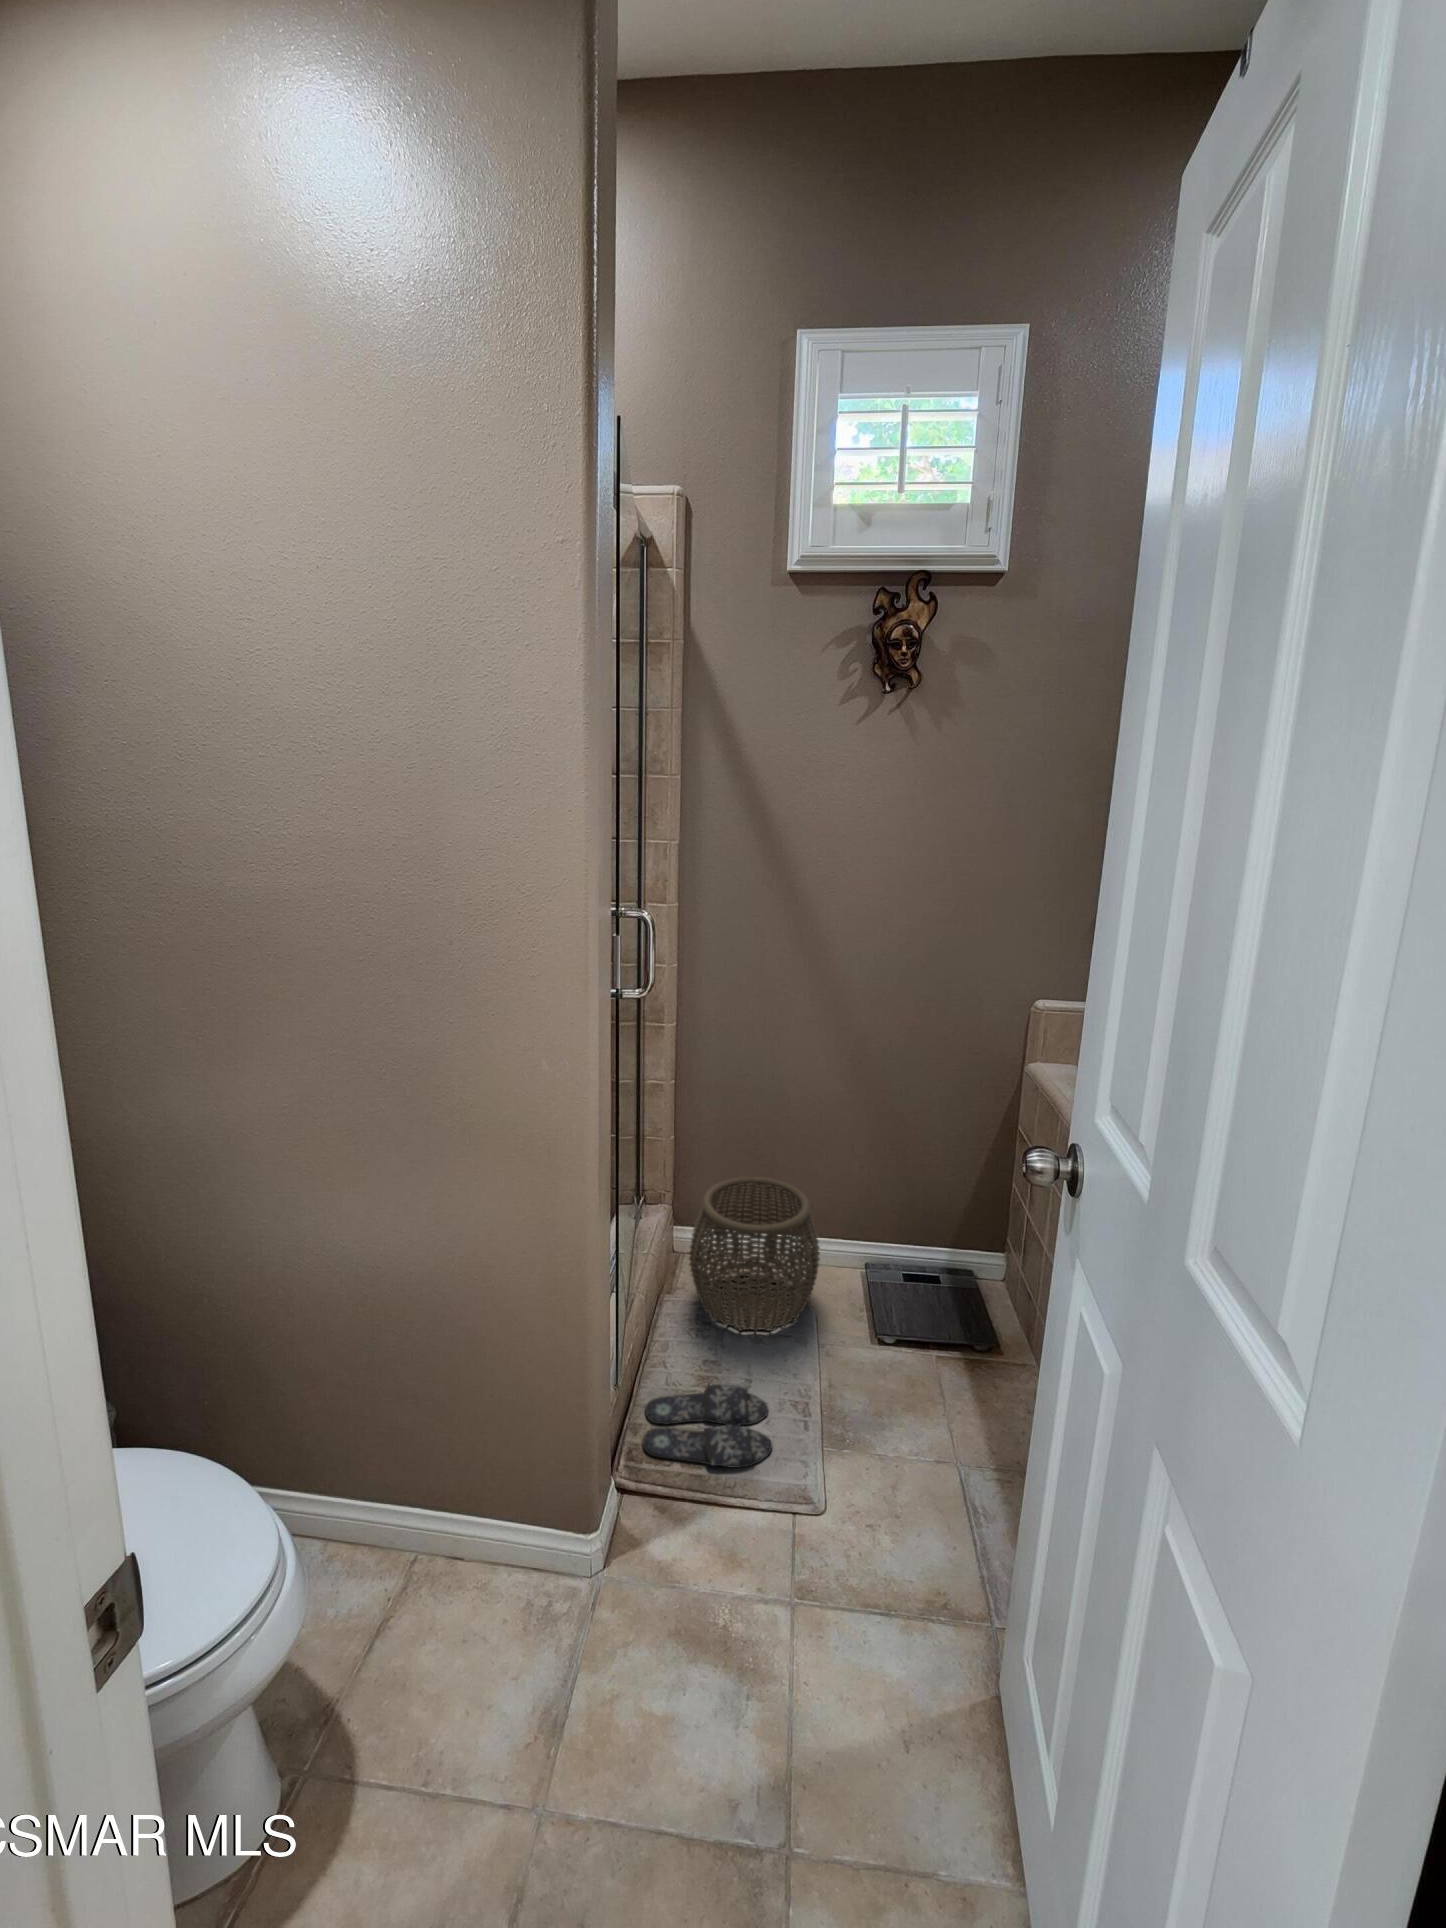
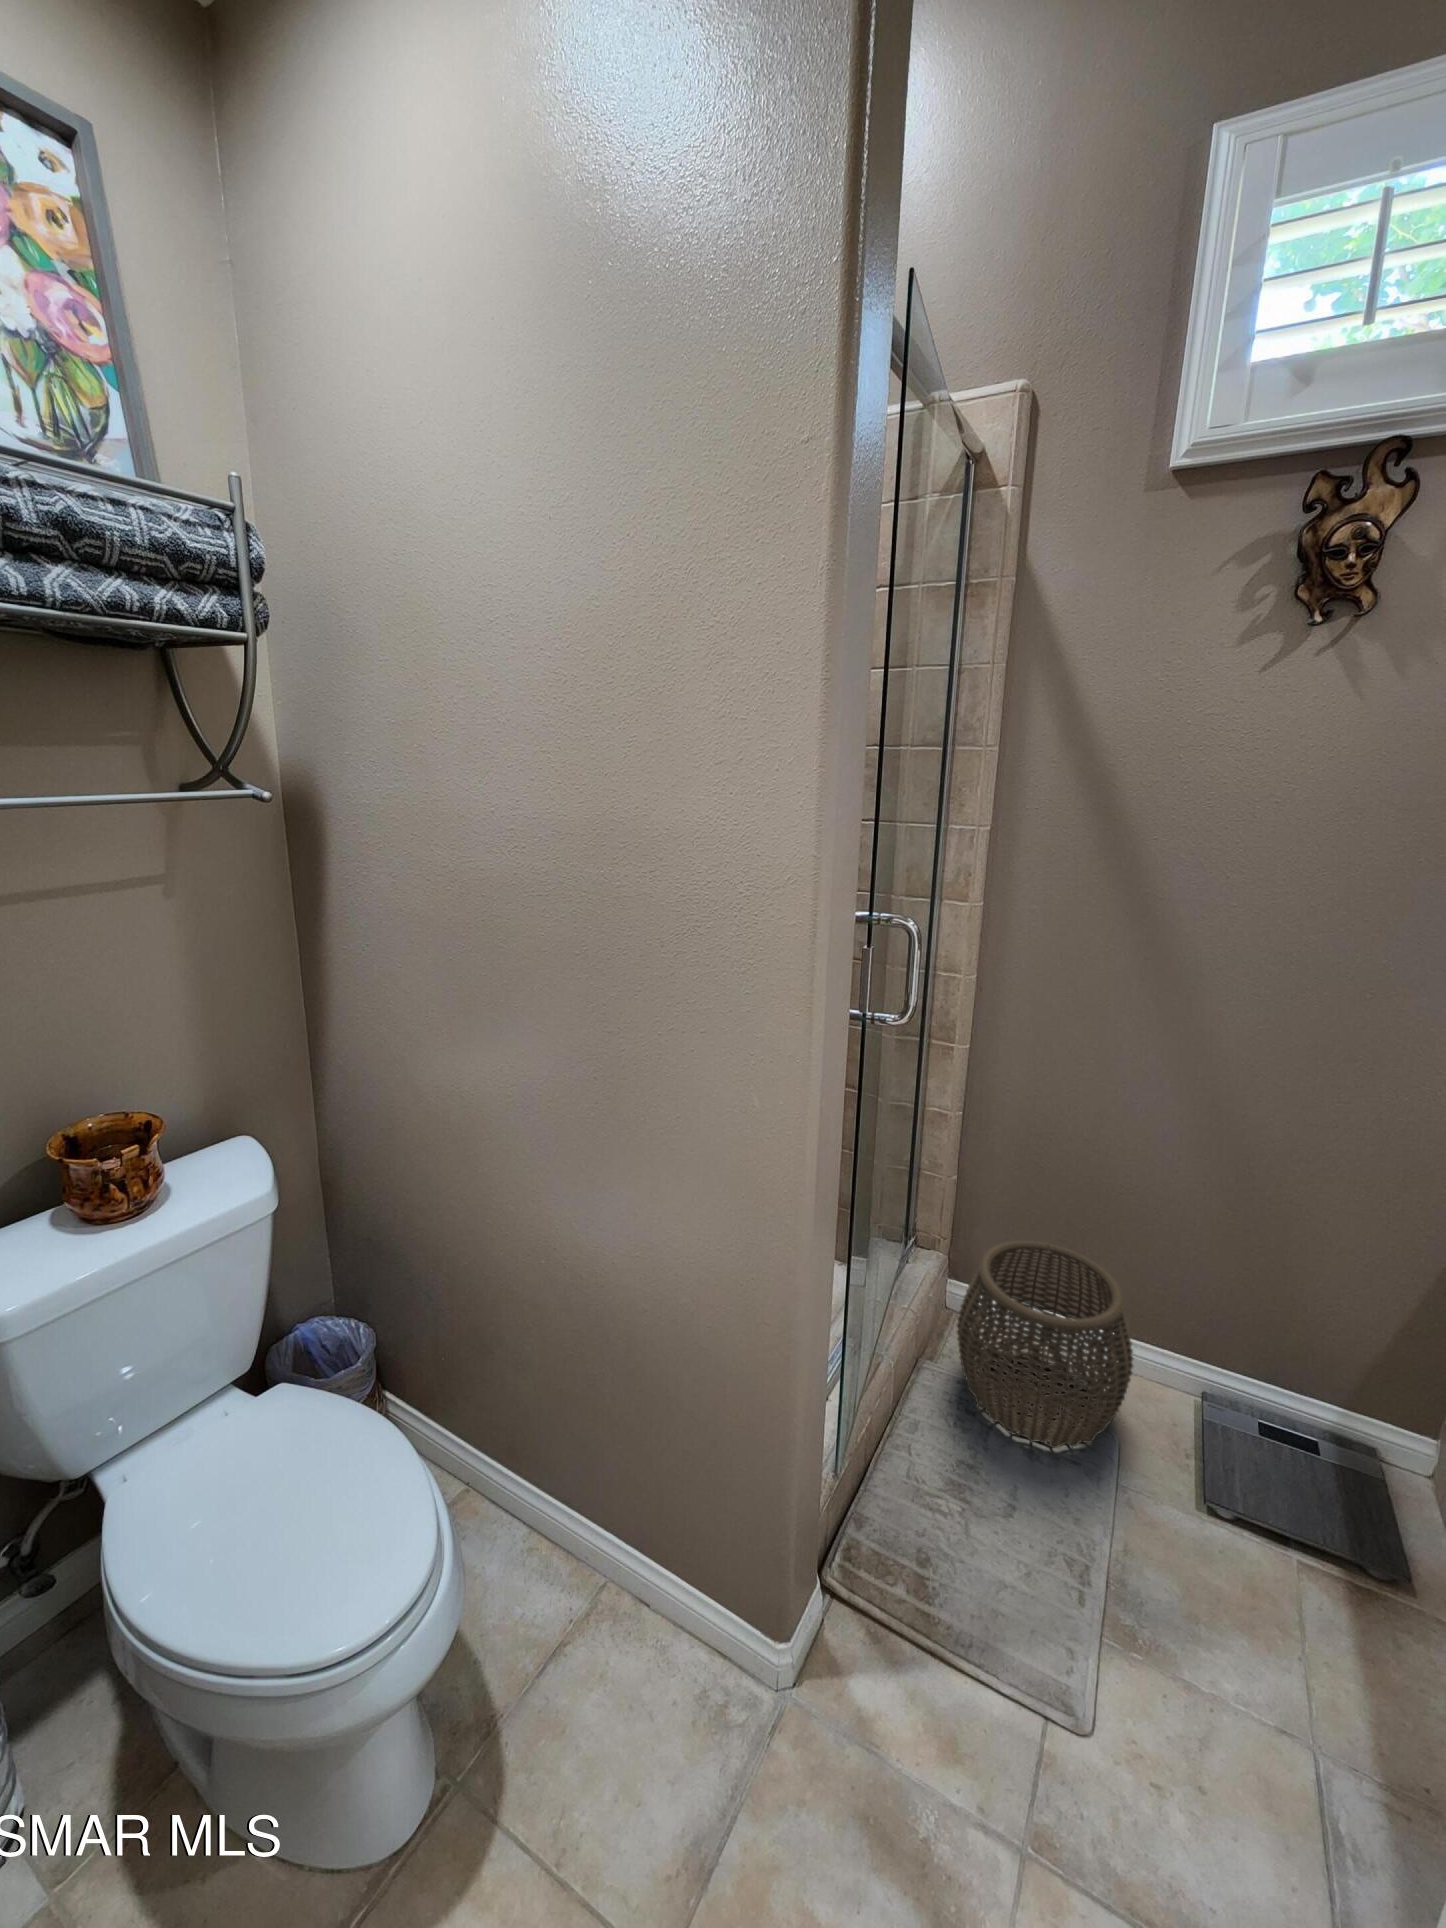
slippers: present [642,1384,772,1468] -> none [858,1494,1031,1642]

